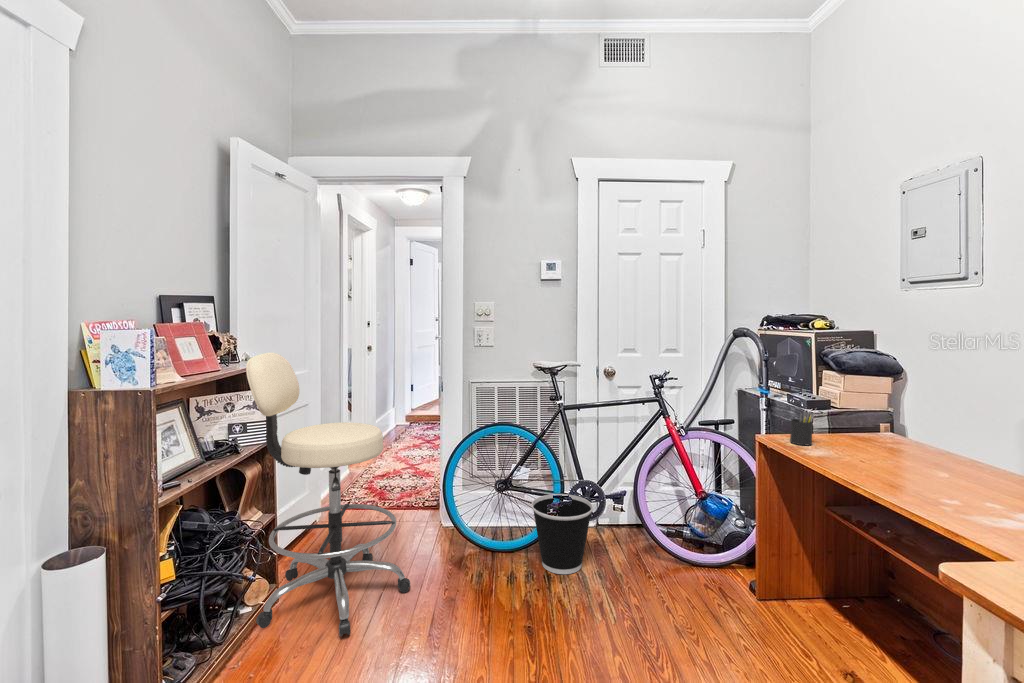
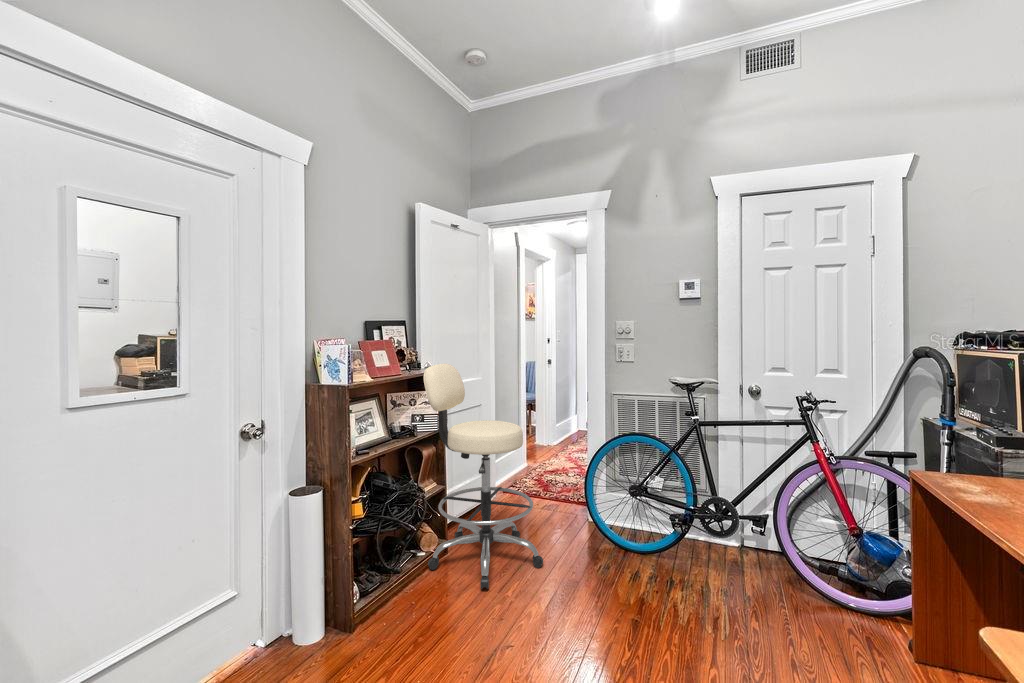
pen holder: present [790,410,814,445] -> none [956,446,993,489]
wastebasket: present [532,494,593,574] -> none [657,506,720,585]

